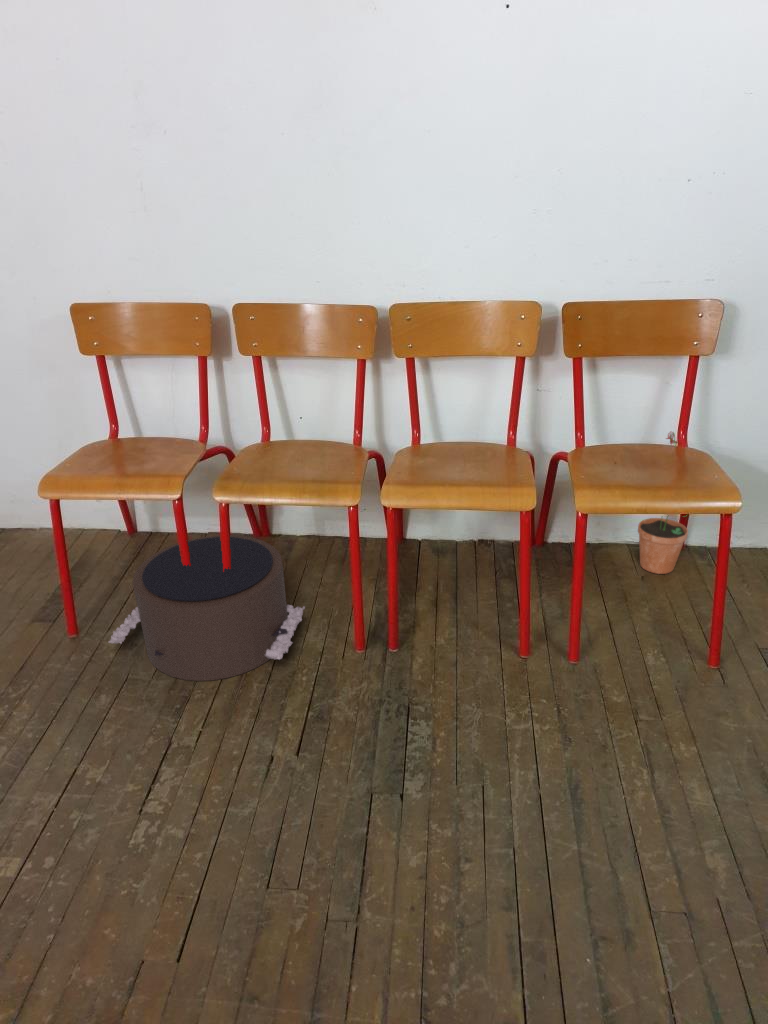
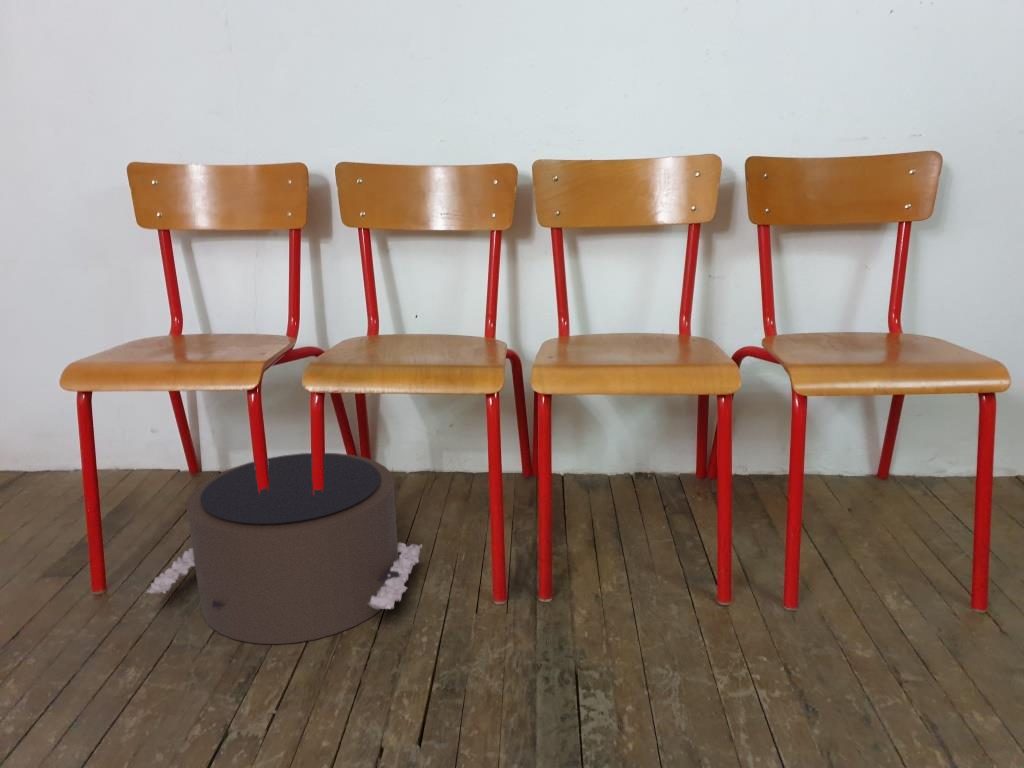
potted plant: present [638,432,688,574] -> none [829,324,920,506]

